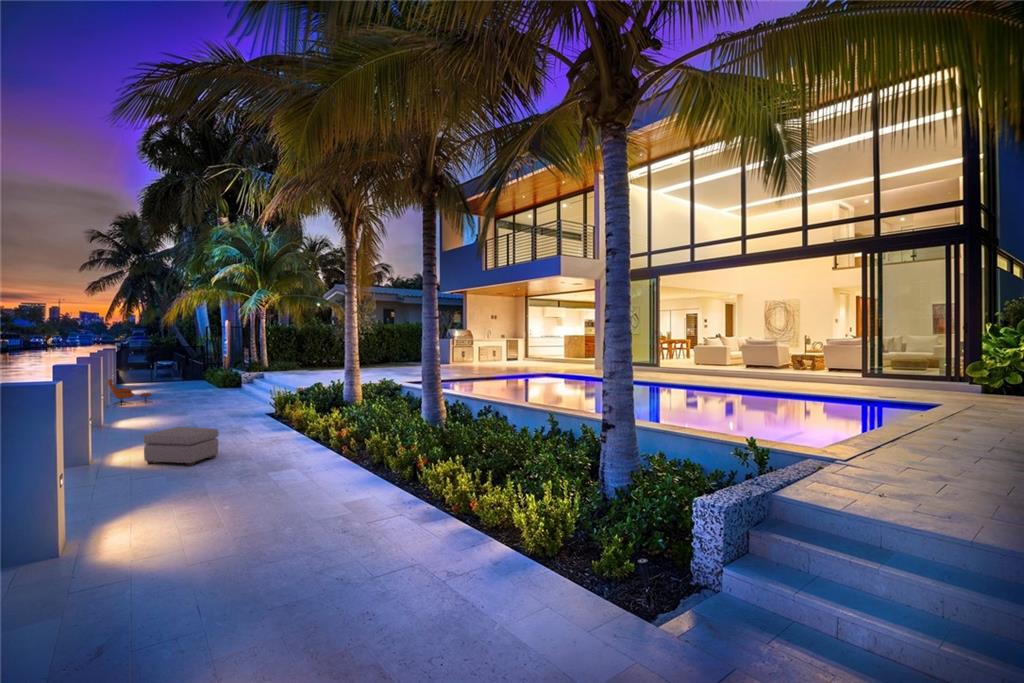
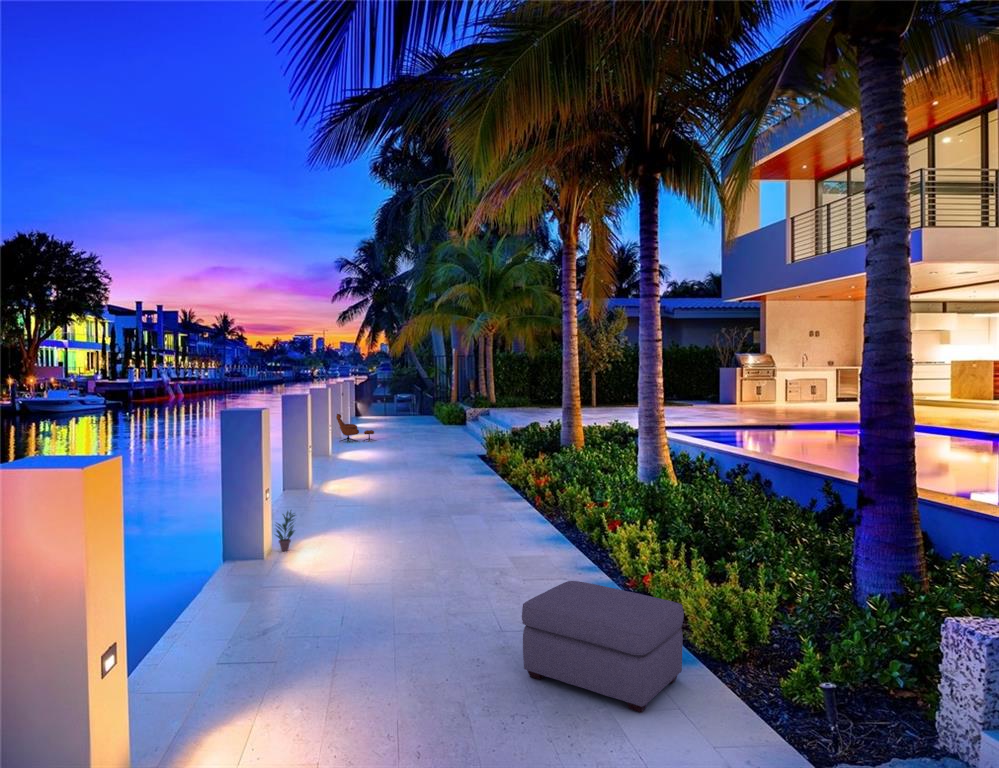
ottoman: present [143,427,219,466] -> present [522,581,684,713]
potted plant: none [88,483,118,528] -> present [276,511,295,551]

